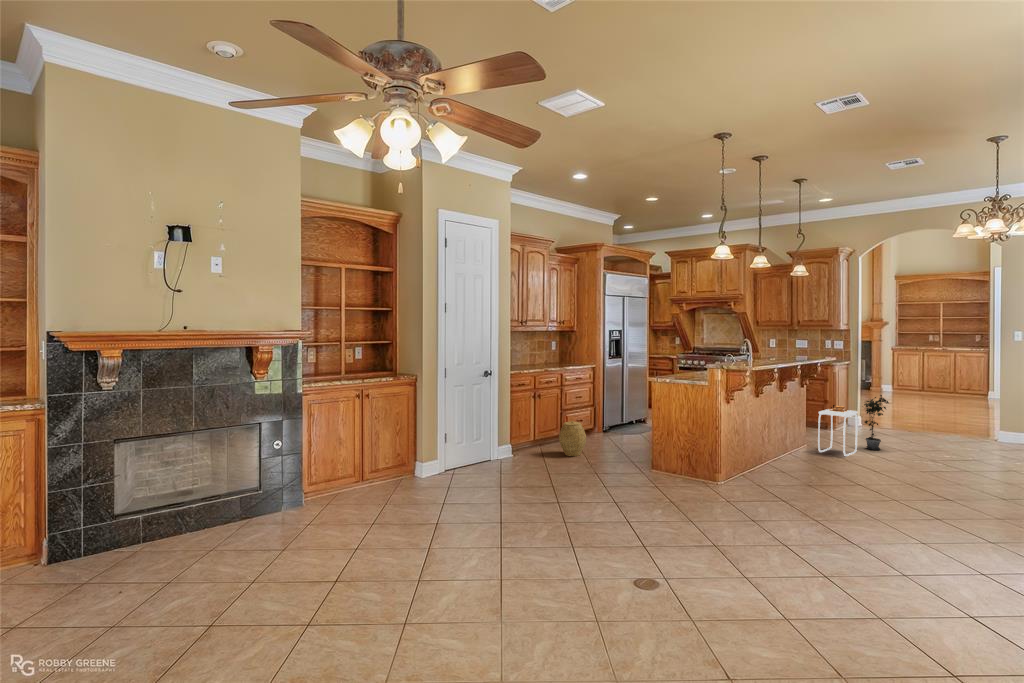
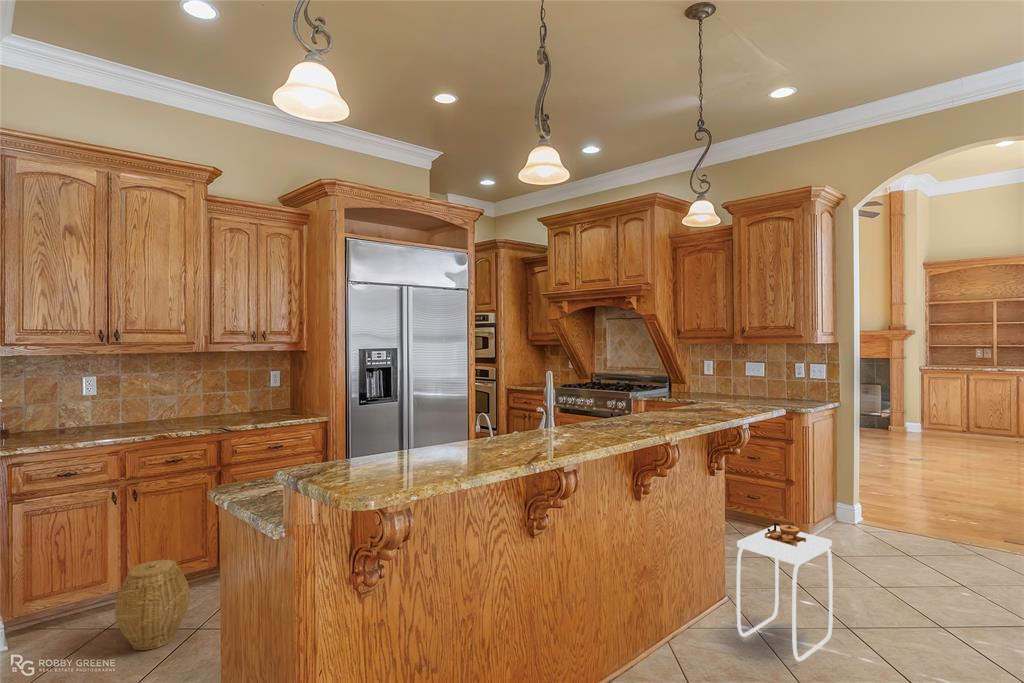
potted plant: present [864,395,889,450] -> none [844,496,908,626]

